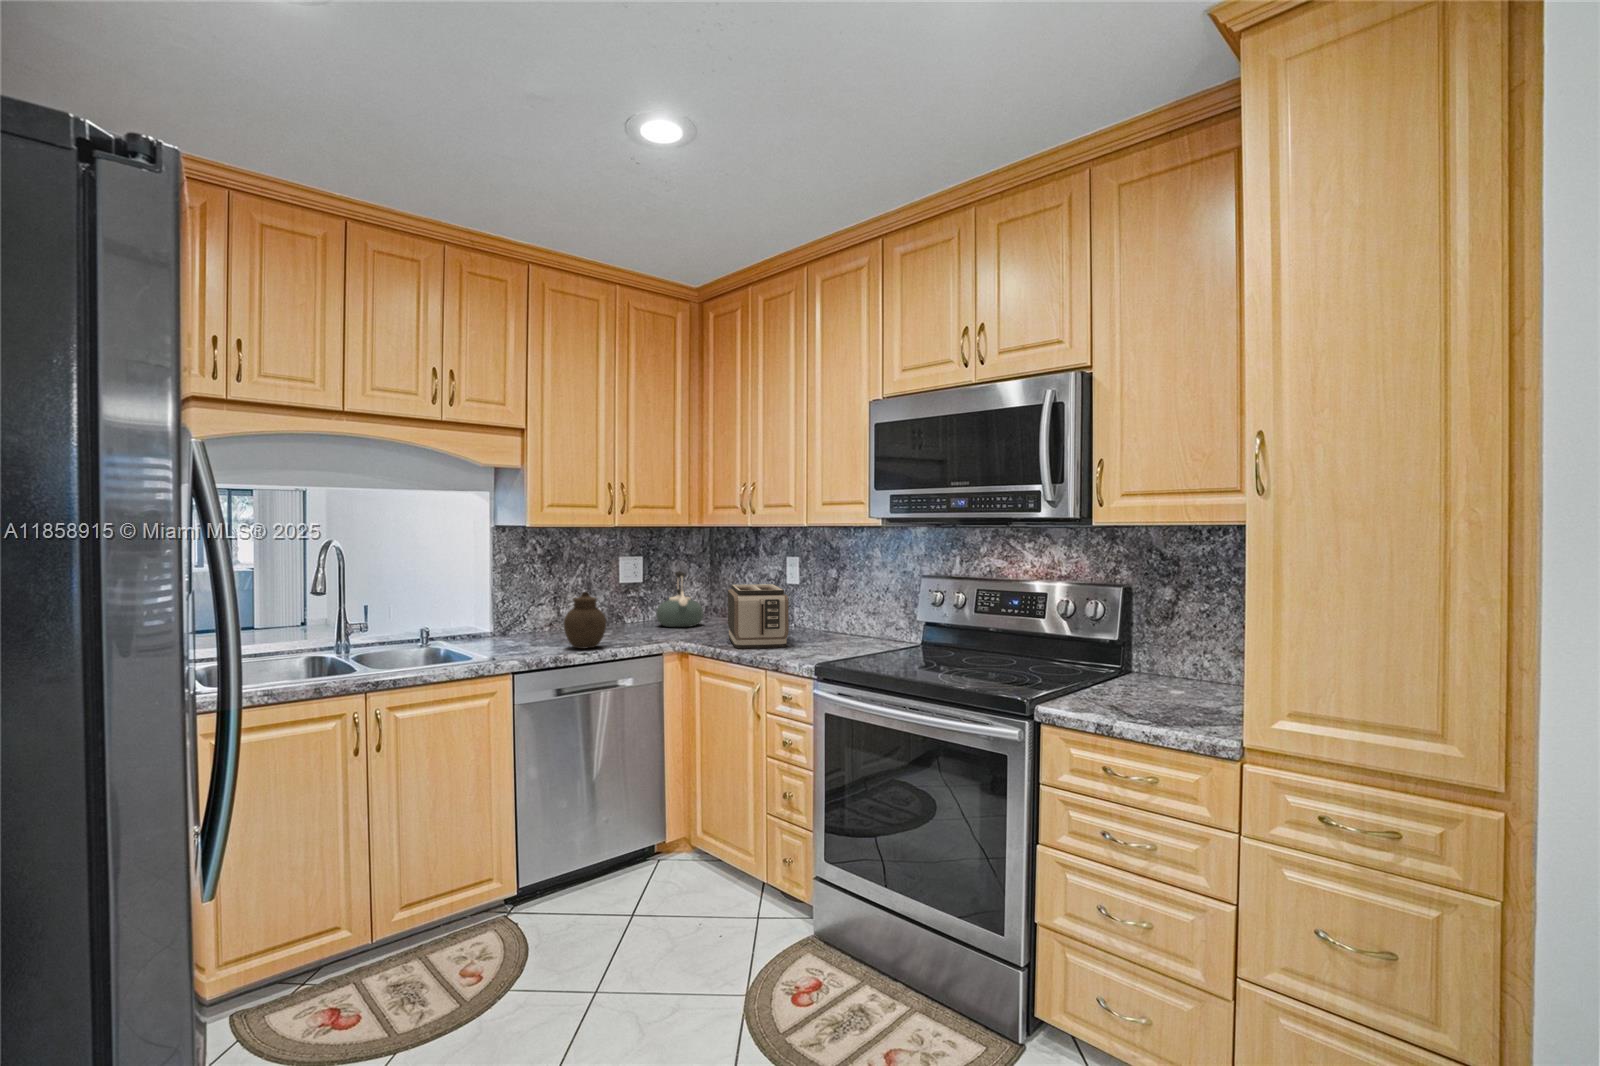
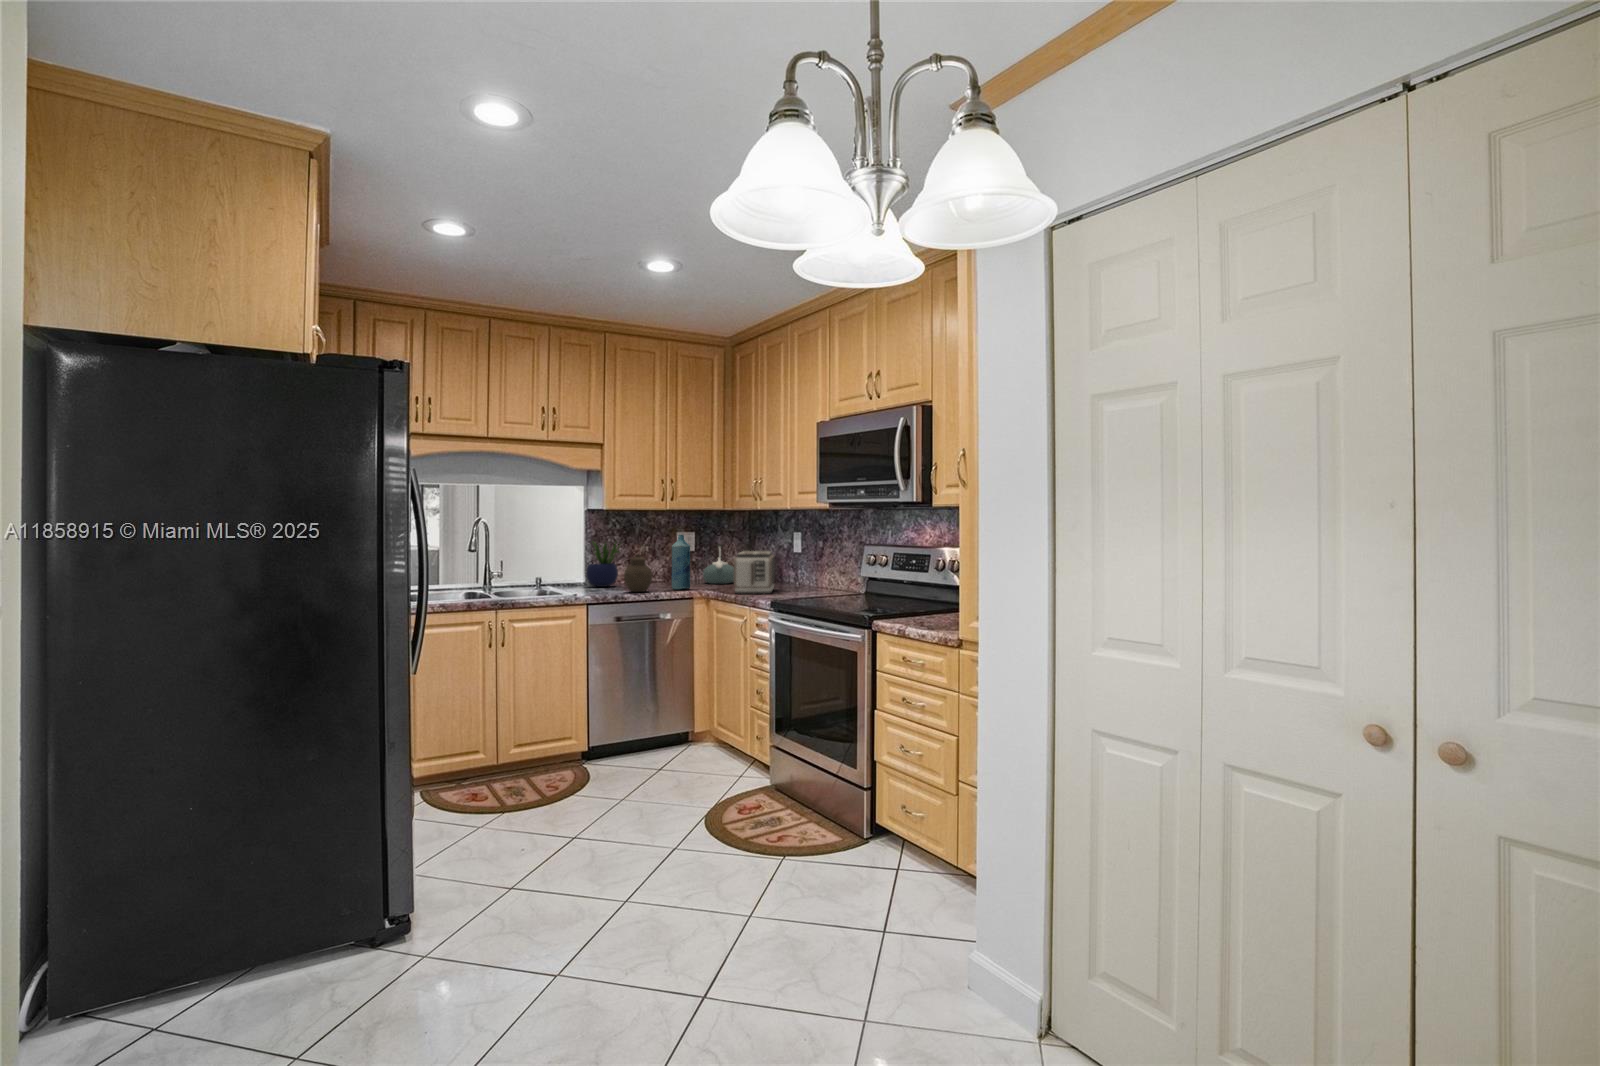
potted plant: none [492,562,547,637] -> present [586,542,619,587]
bottle: none [630,562,656,641] -> present [672,535,690,590]

